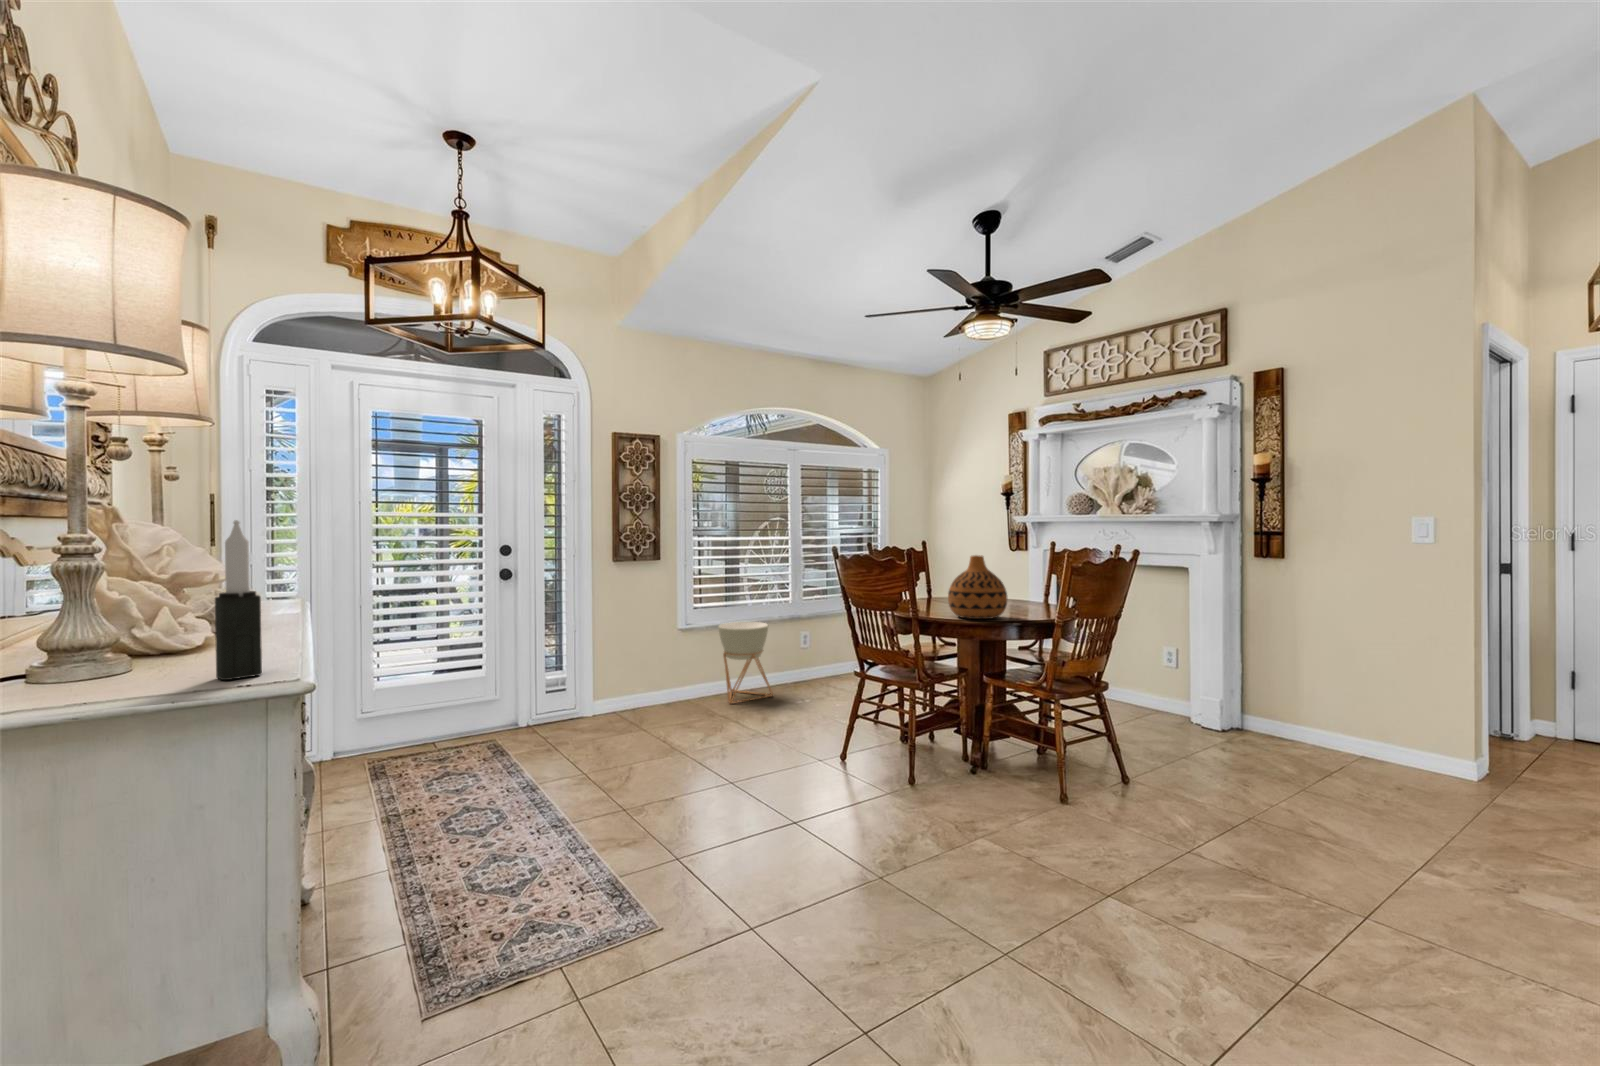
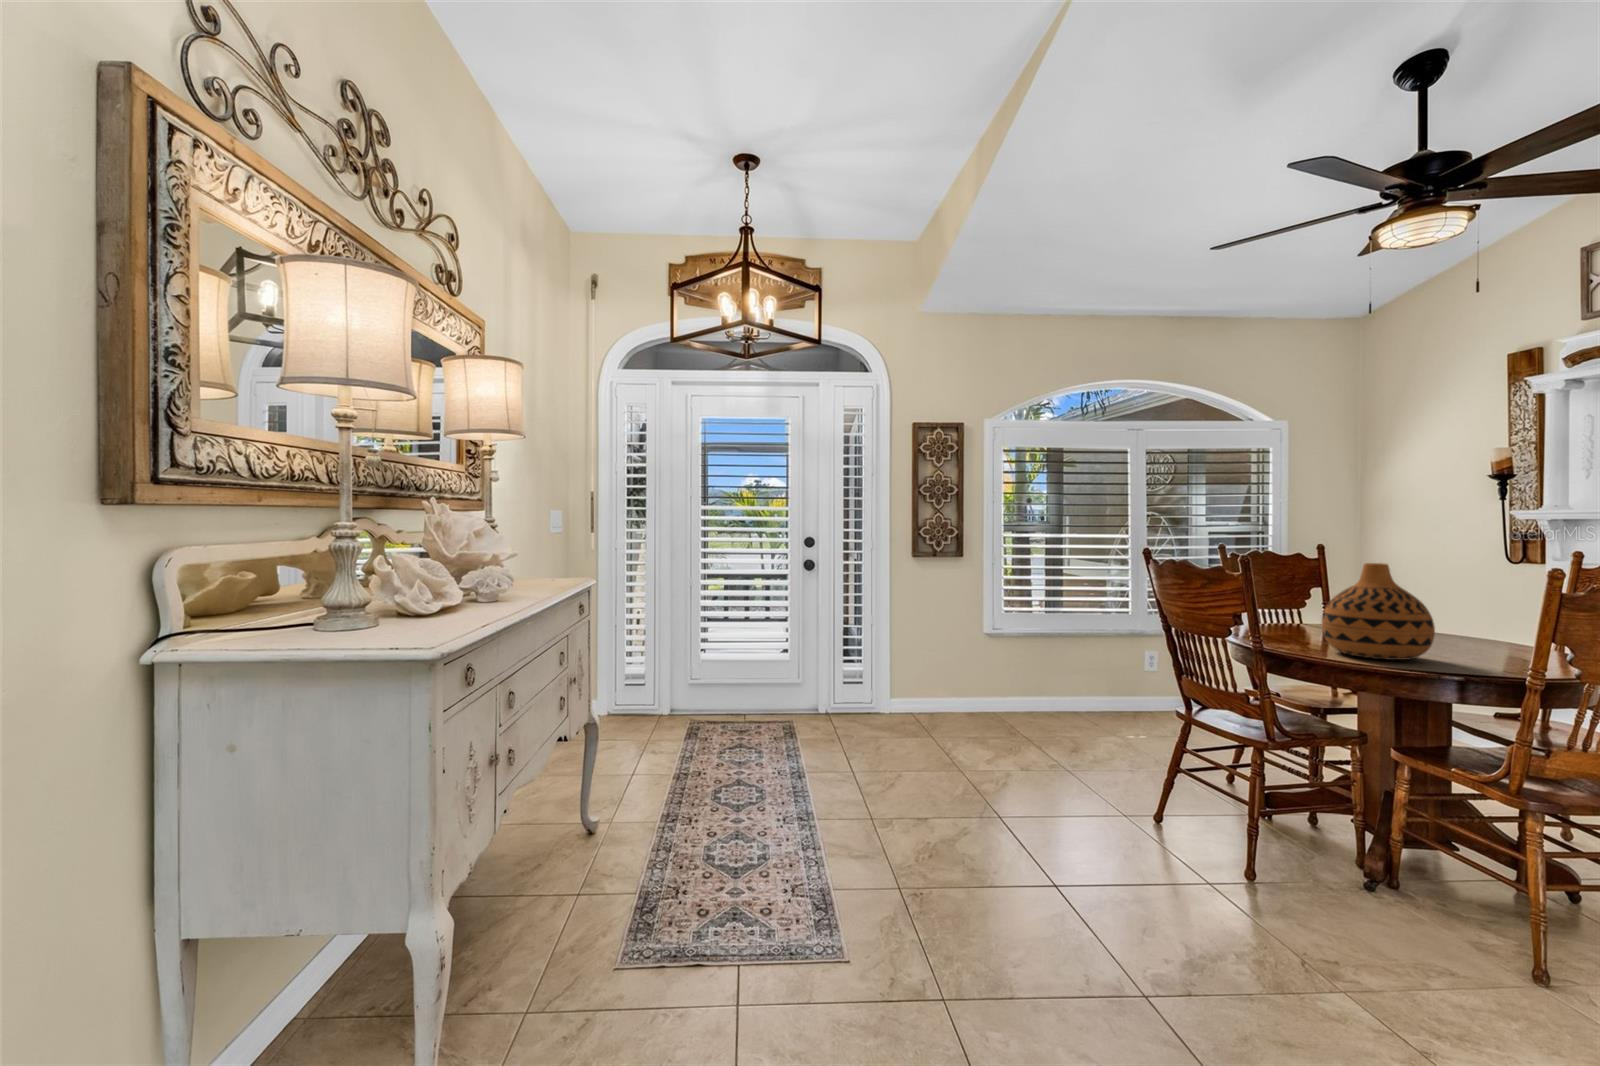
candle: present [215,520,262,680] -> none [380,505,414,638]
planter: present [718,622,773,703] -> none [1029,631,1096,724]

